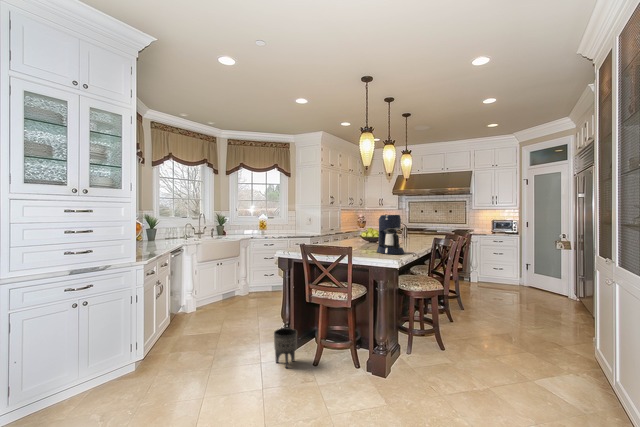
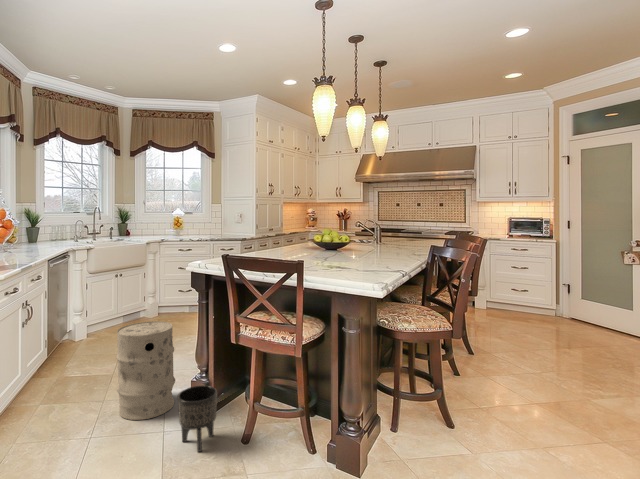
coffee maker: present [377,215,405,254] -> none [339,207,382,267]
trash can: none [234,289,269,350] -> present [116,321,175,420]

